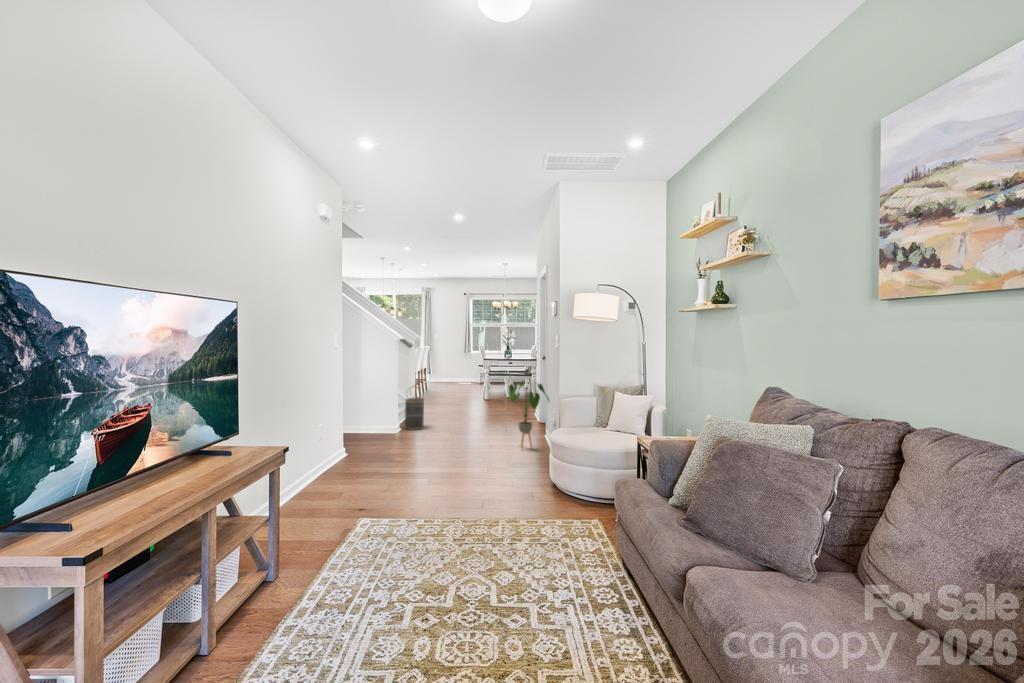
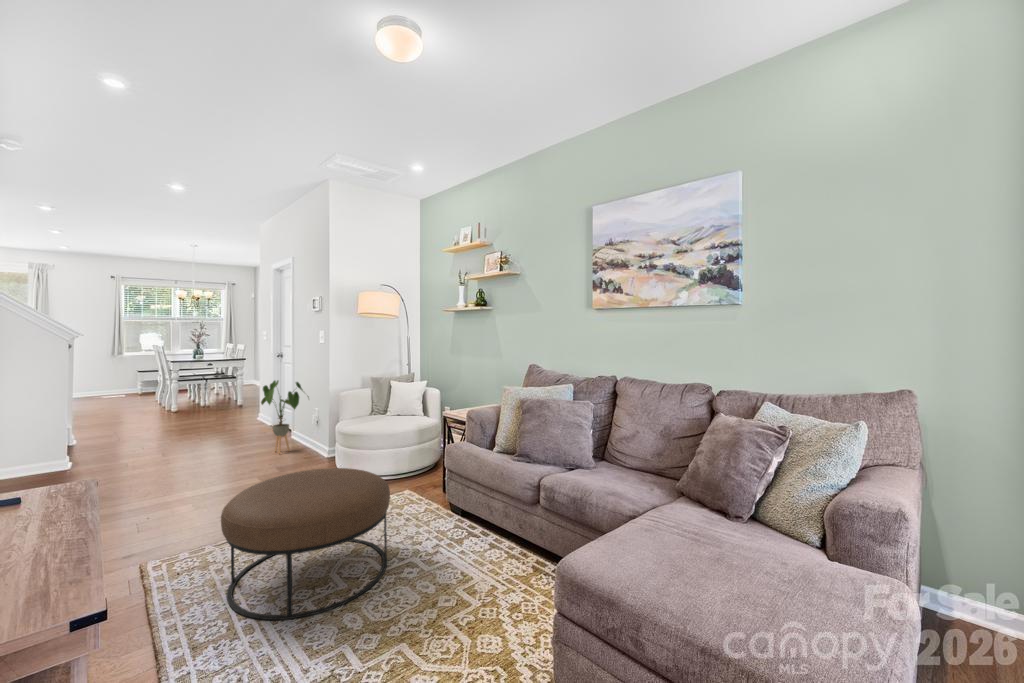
basket: present [405,386,424,430] -> none [75,402,110,464]
ottoman: none [362,470,519,624] -> present [221,468,390,620]

